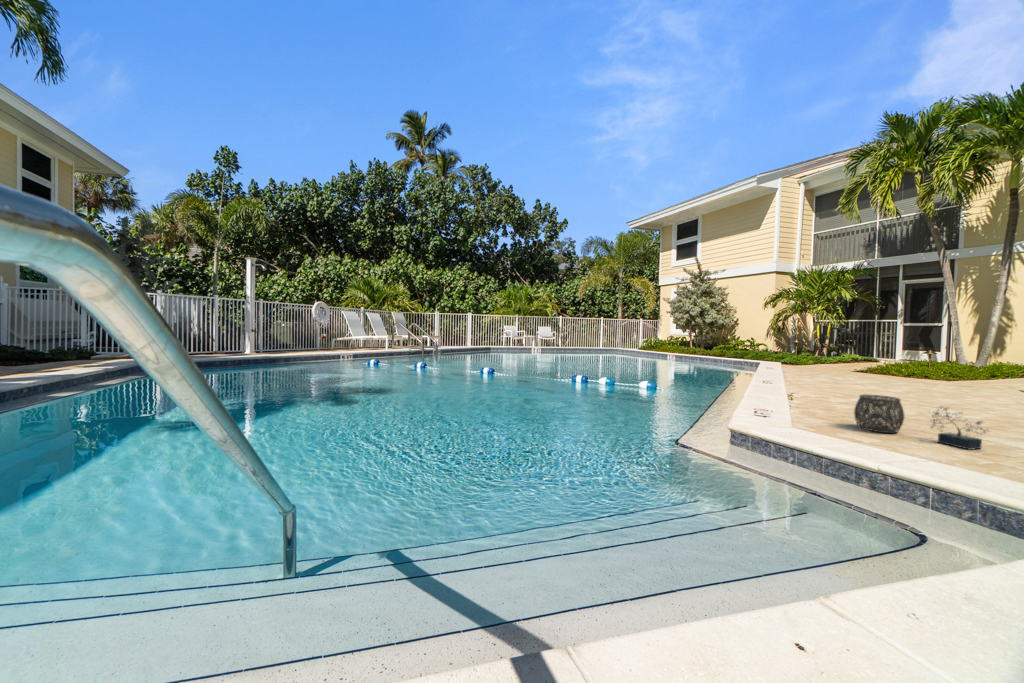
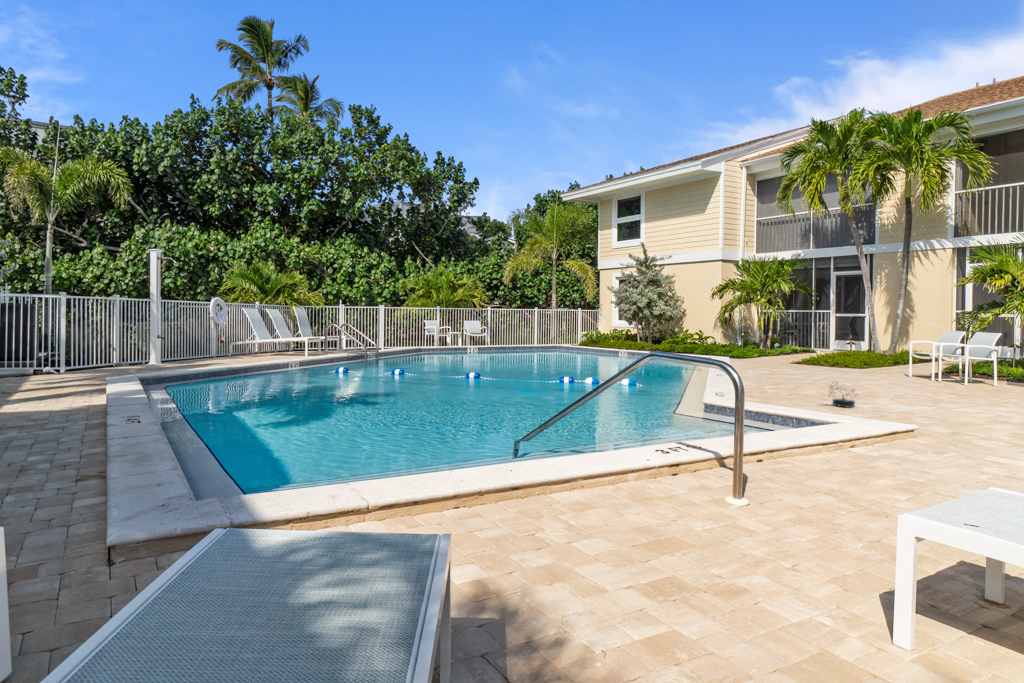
woven basket: present [854,394,904,433] -> none [785,377,815,402]

